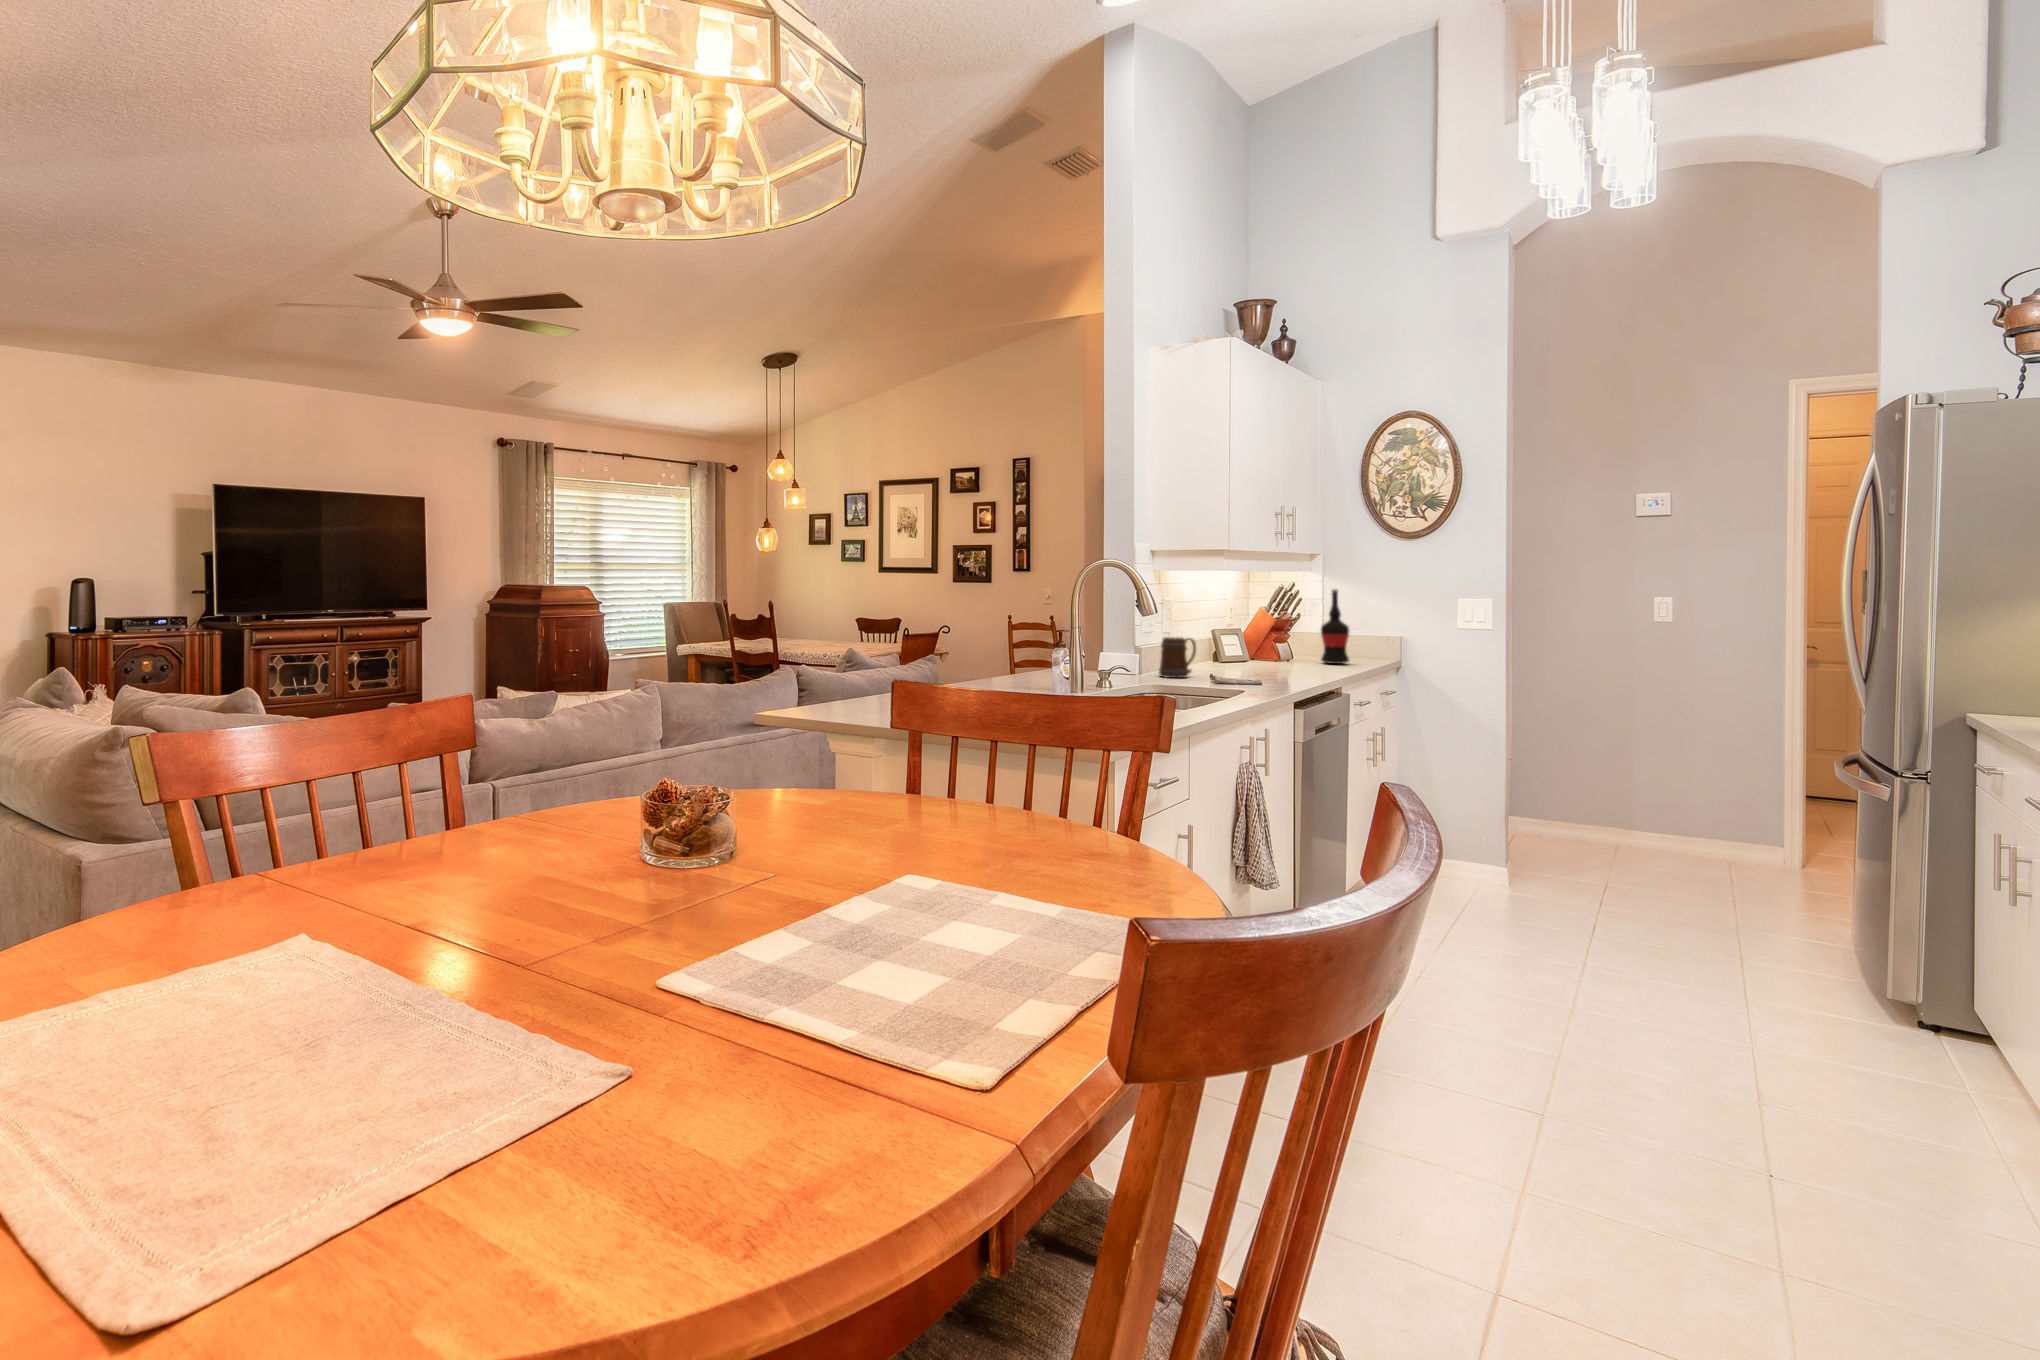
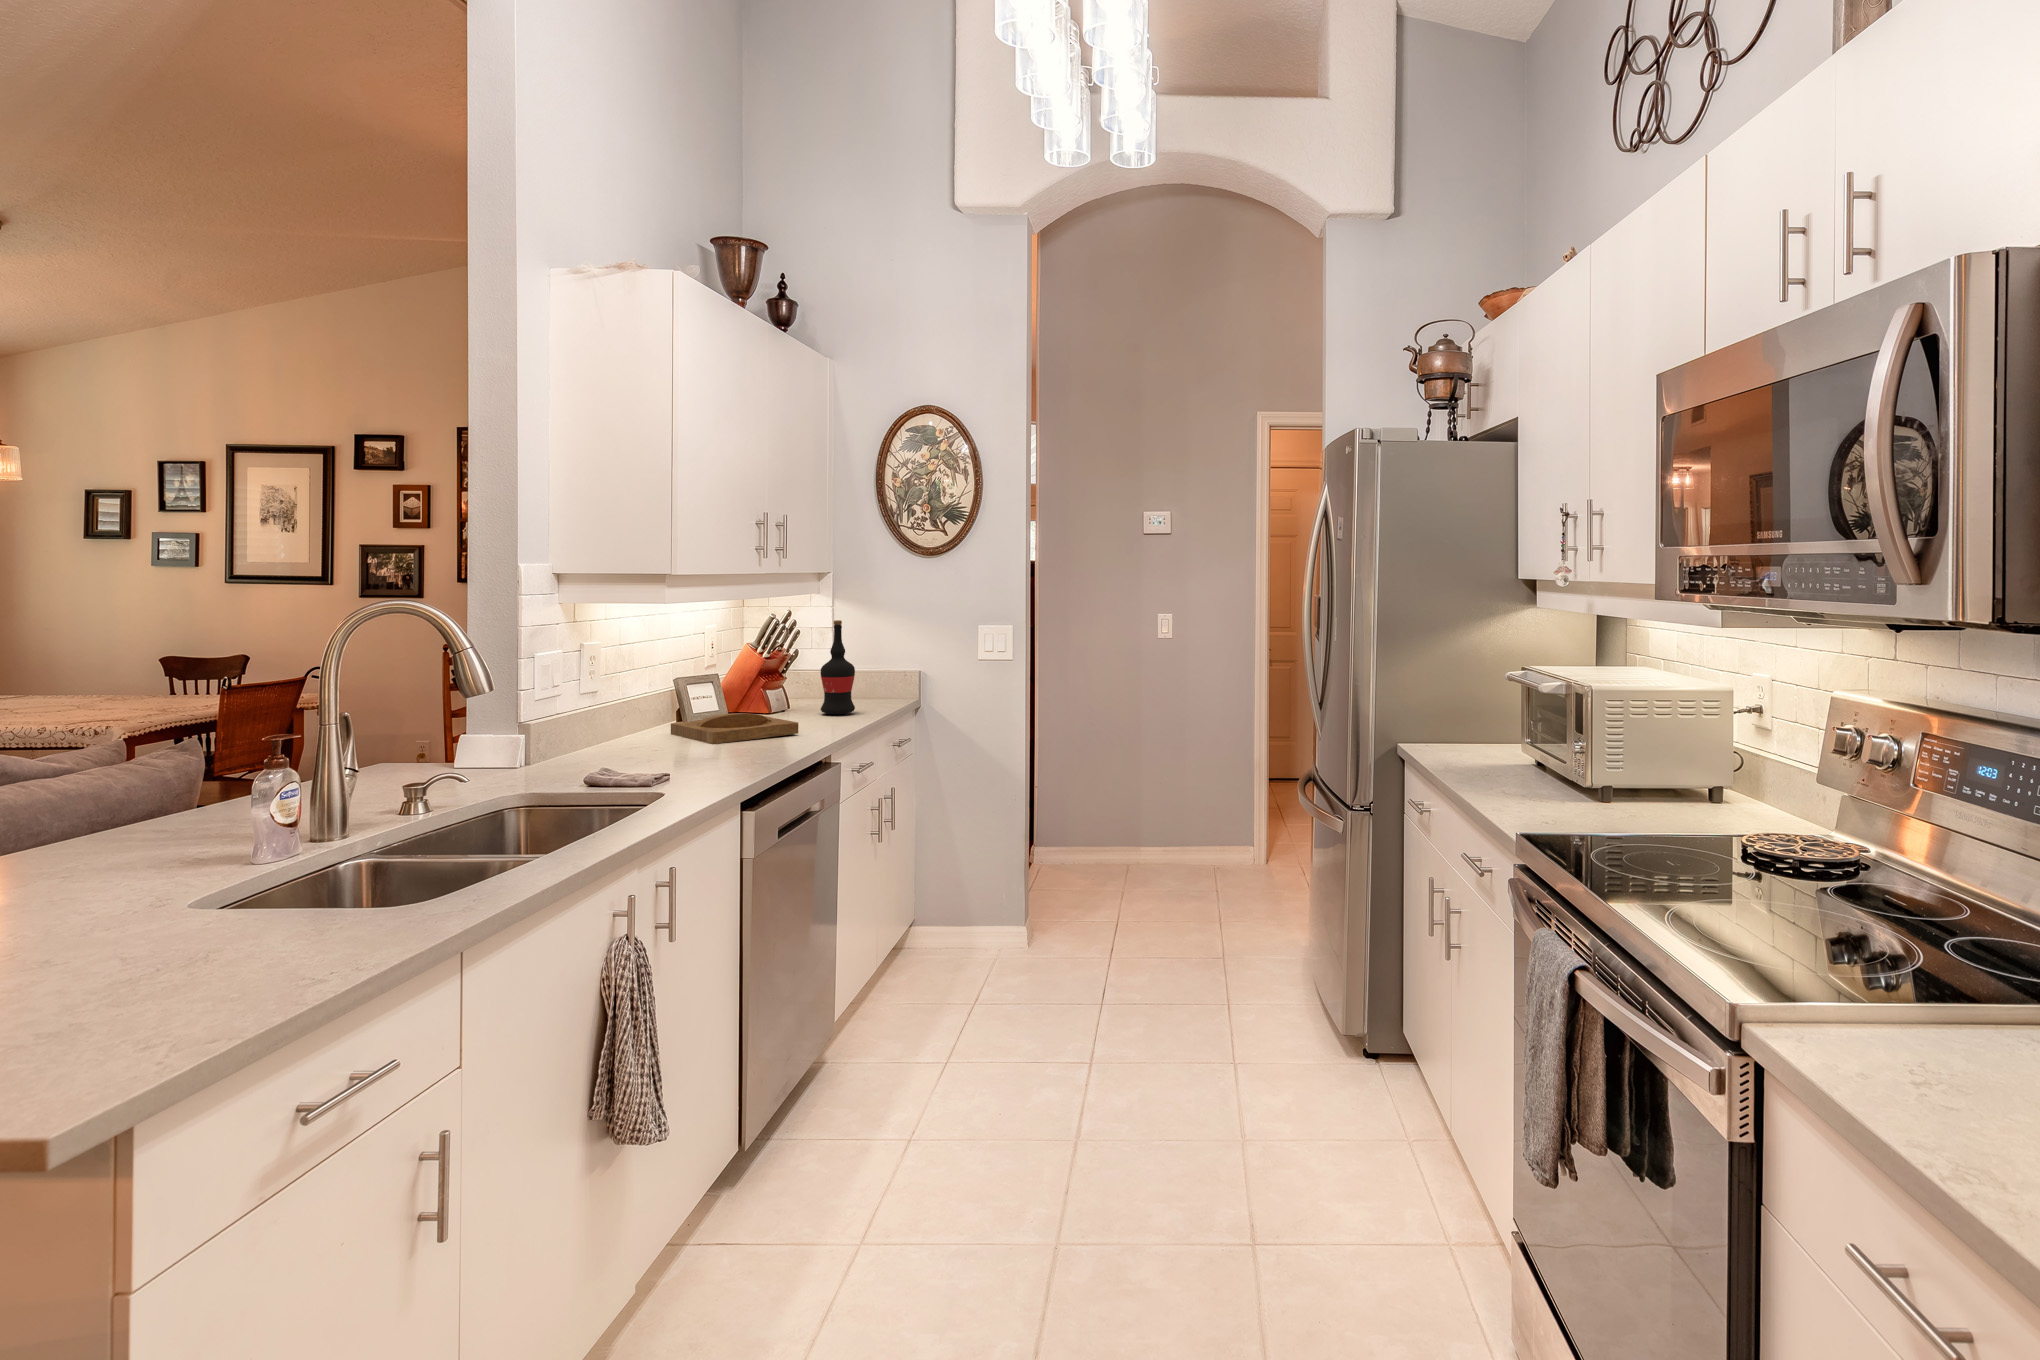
mug: present [1159,637,1196,678] -> none [562,705,623,768]
tray: none [1215,655,1313,673] -> present [671,713,798,744]

